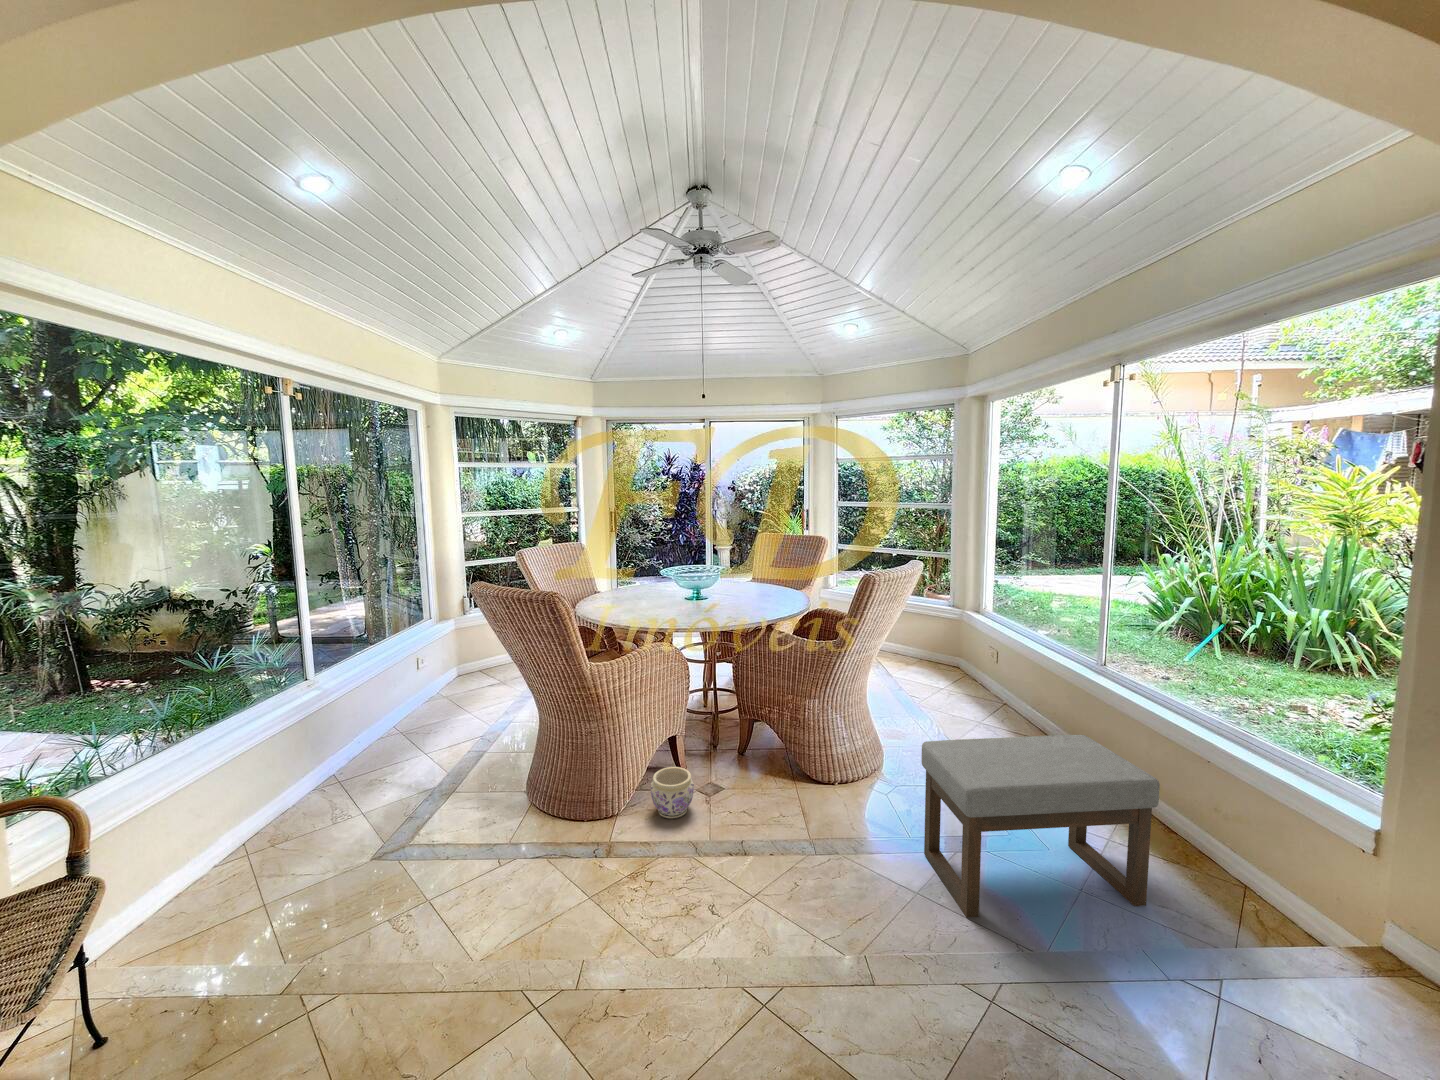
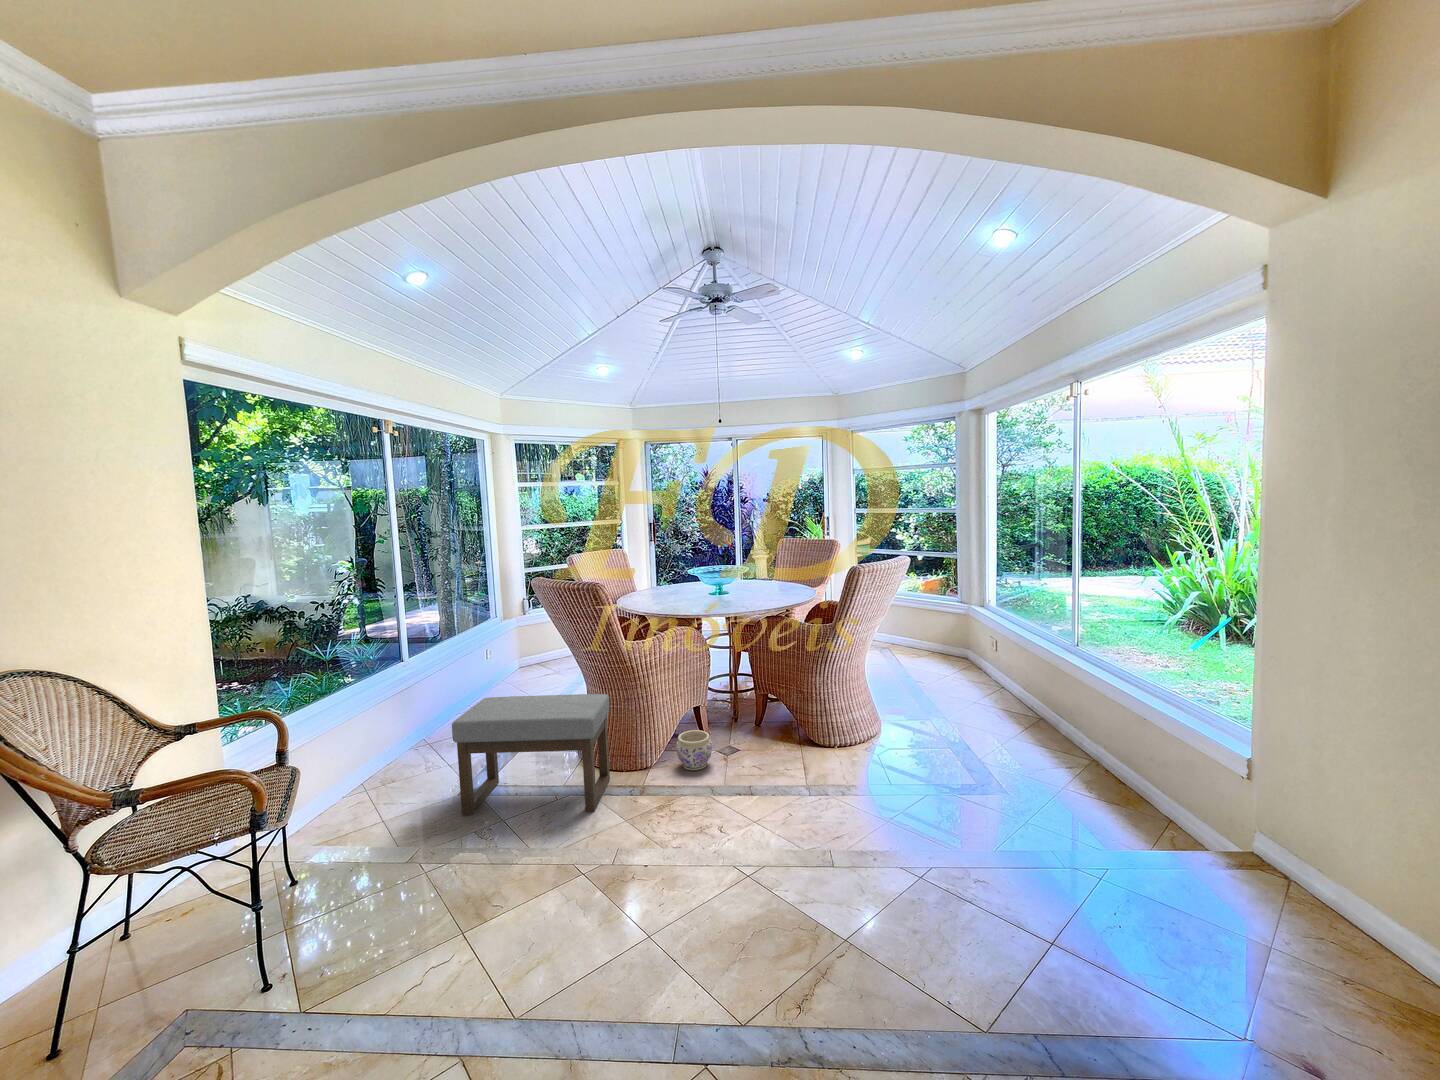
ottoman: present [922,735,1160,918] -> present [452,694,610,815]

